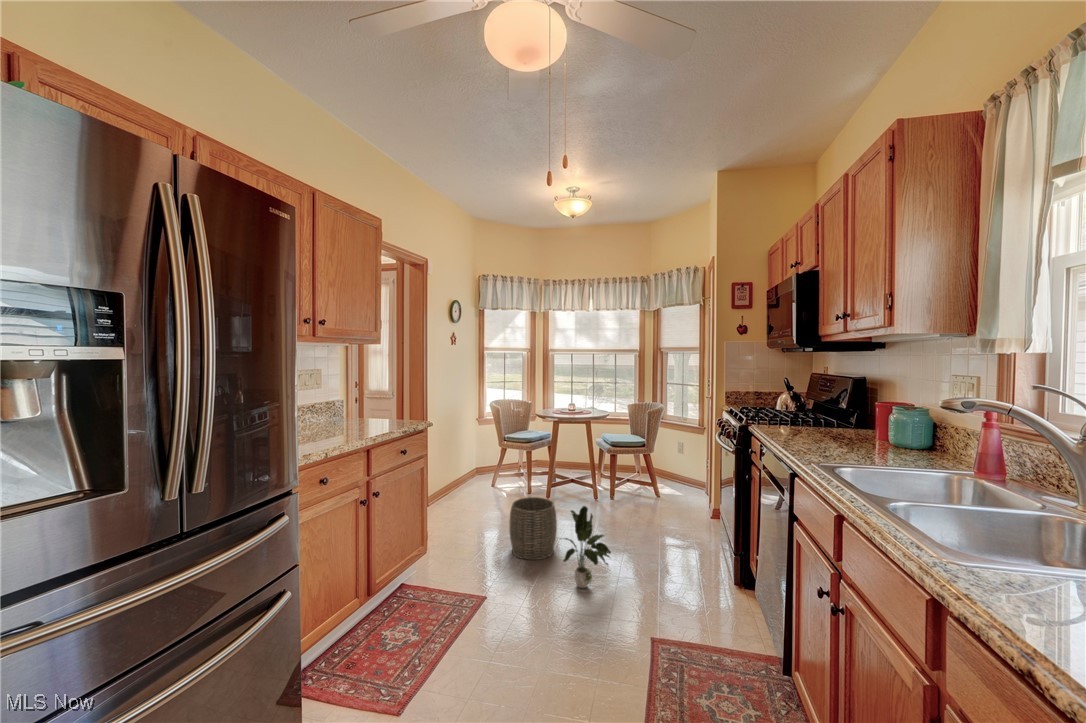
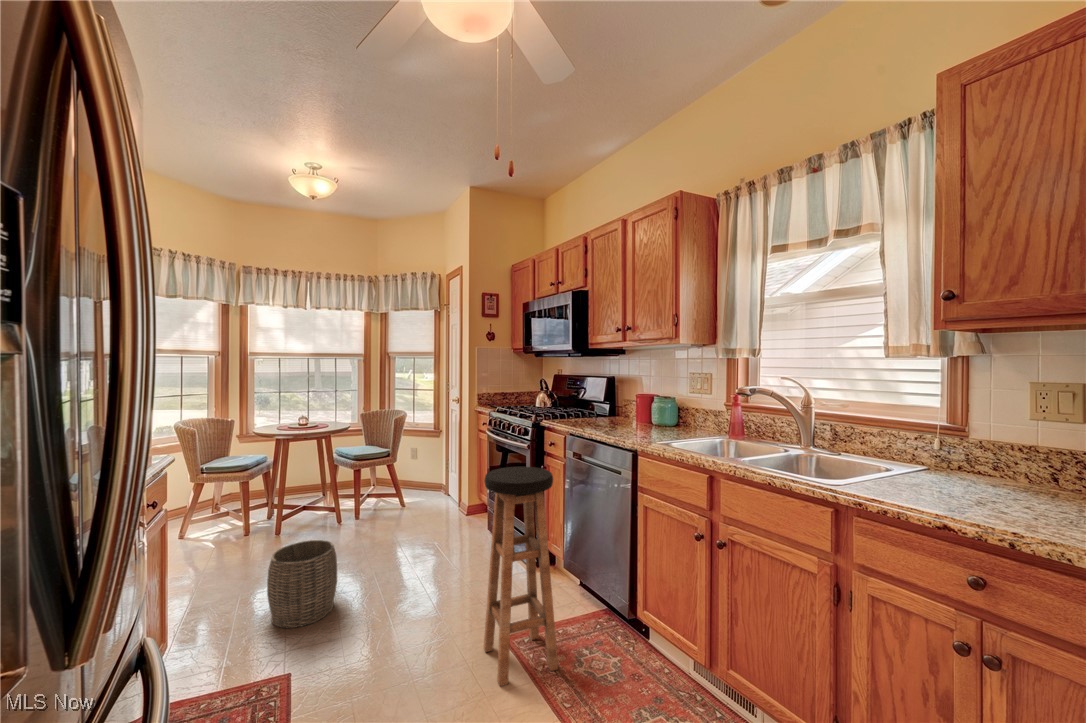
bar stool: none [618,468,691,689] -> present [484,467,558,686]
potted plant: present [563,506,611,588] -> none [372,530,434,628]

